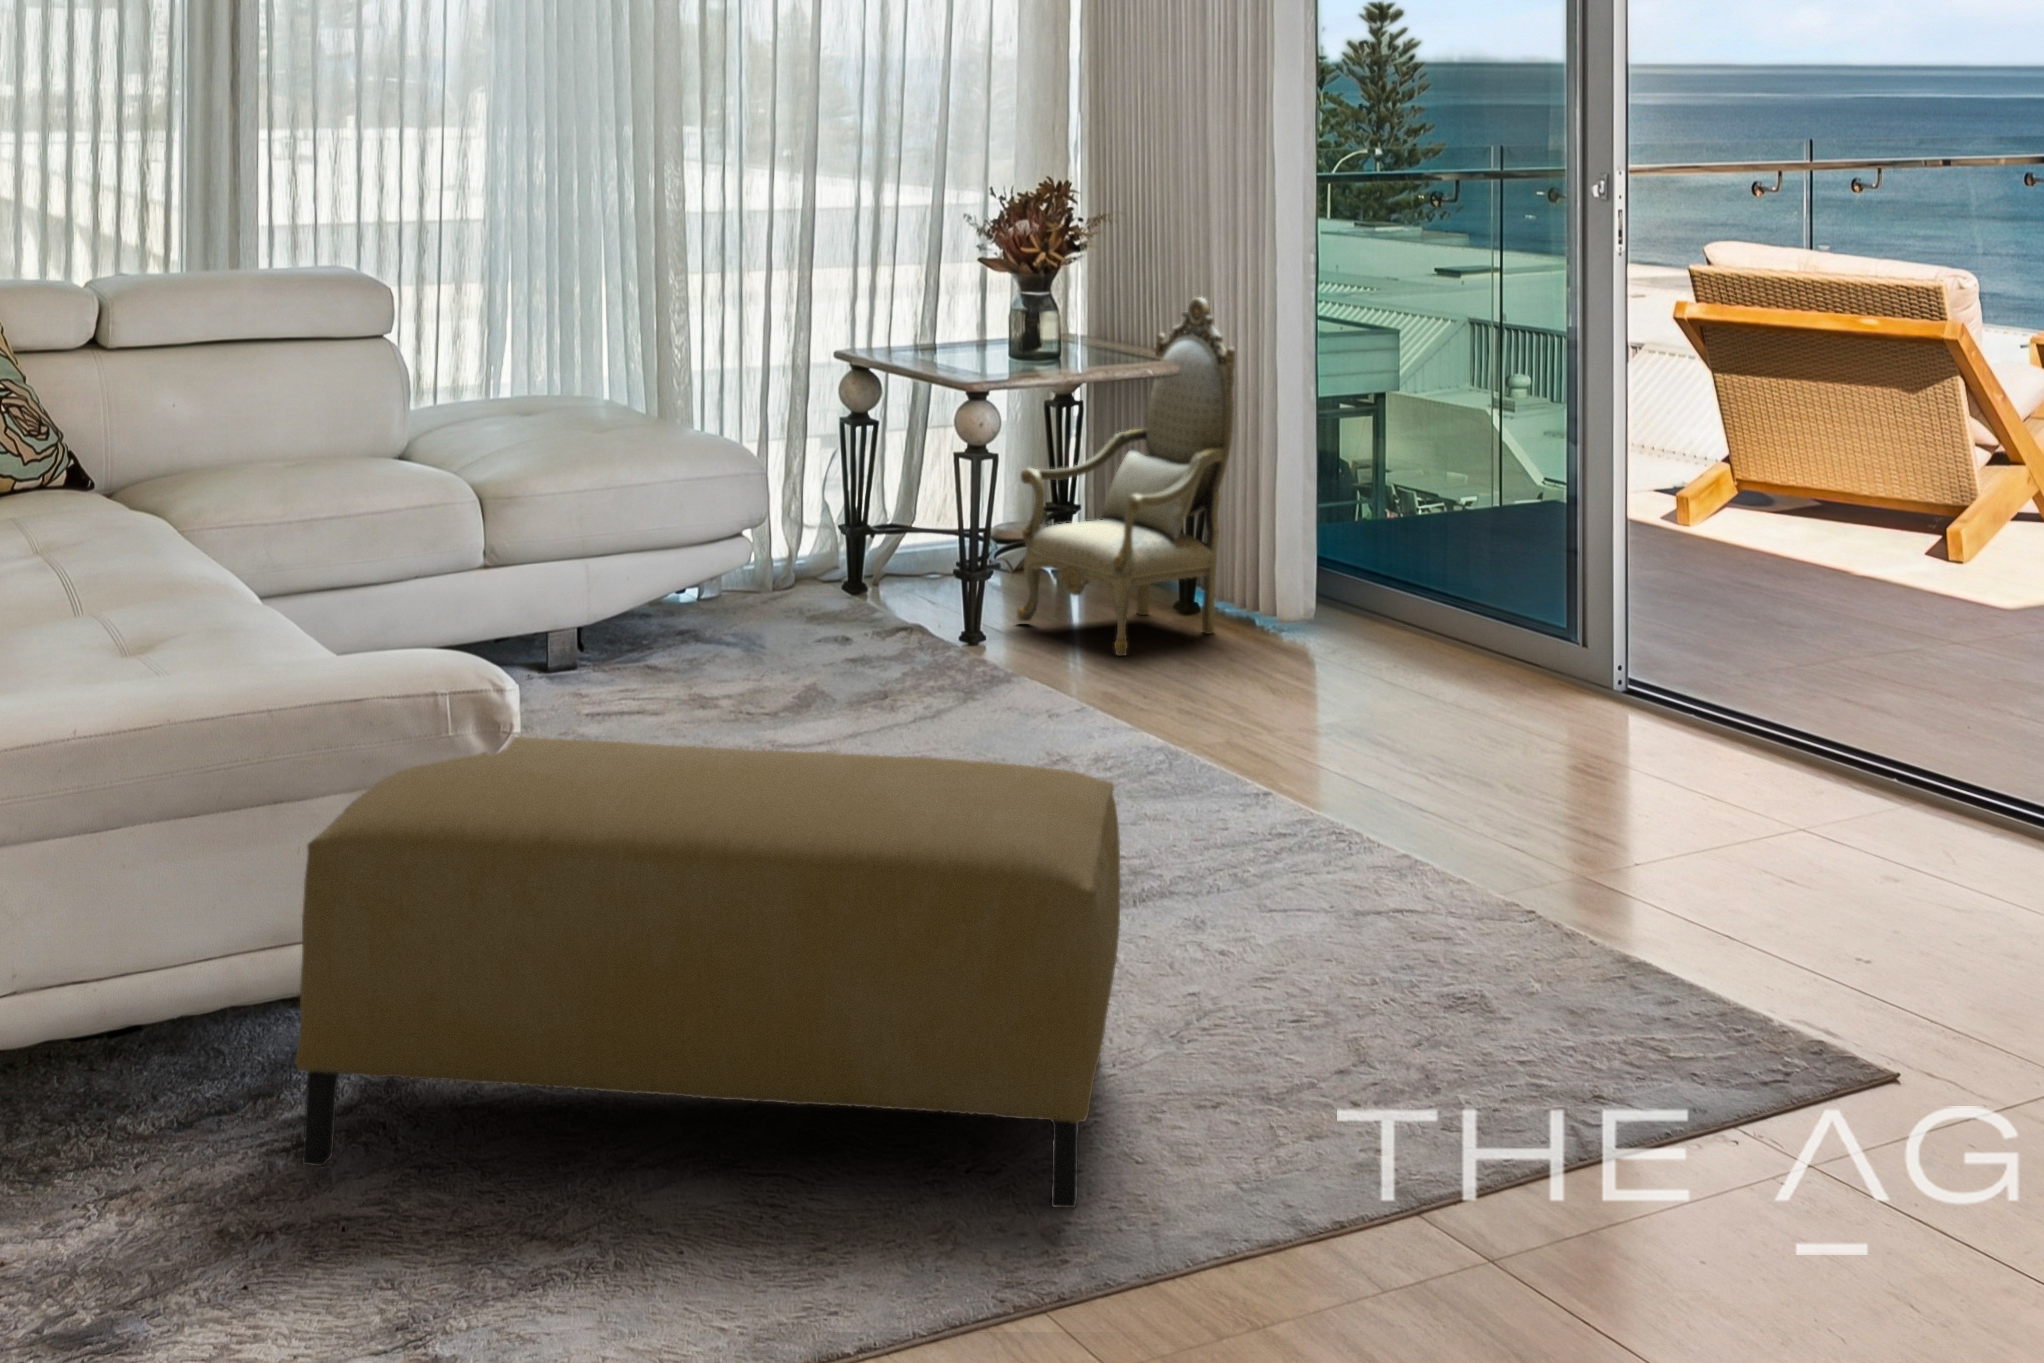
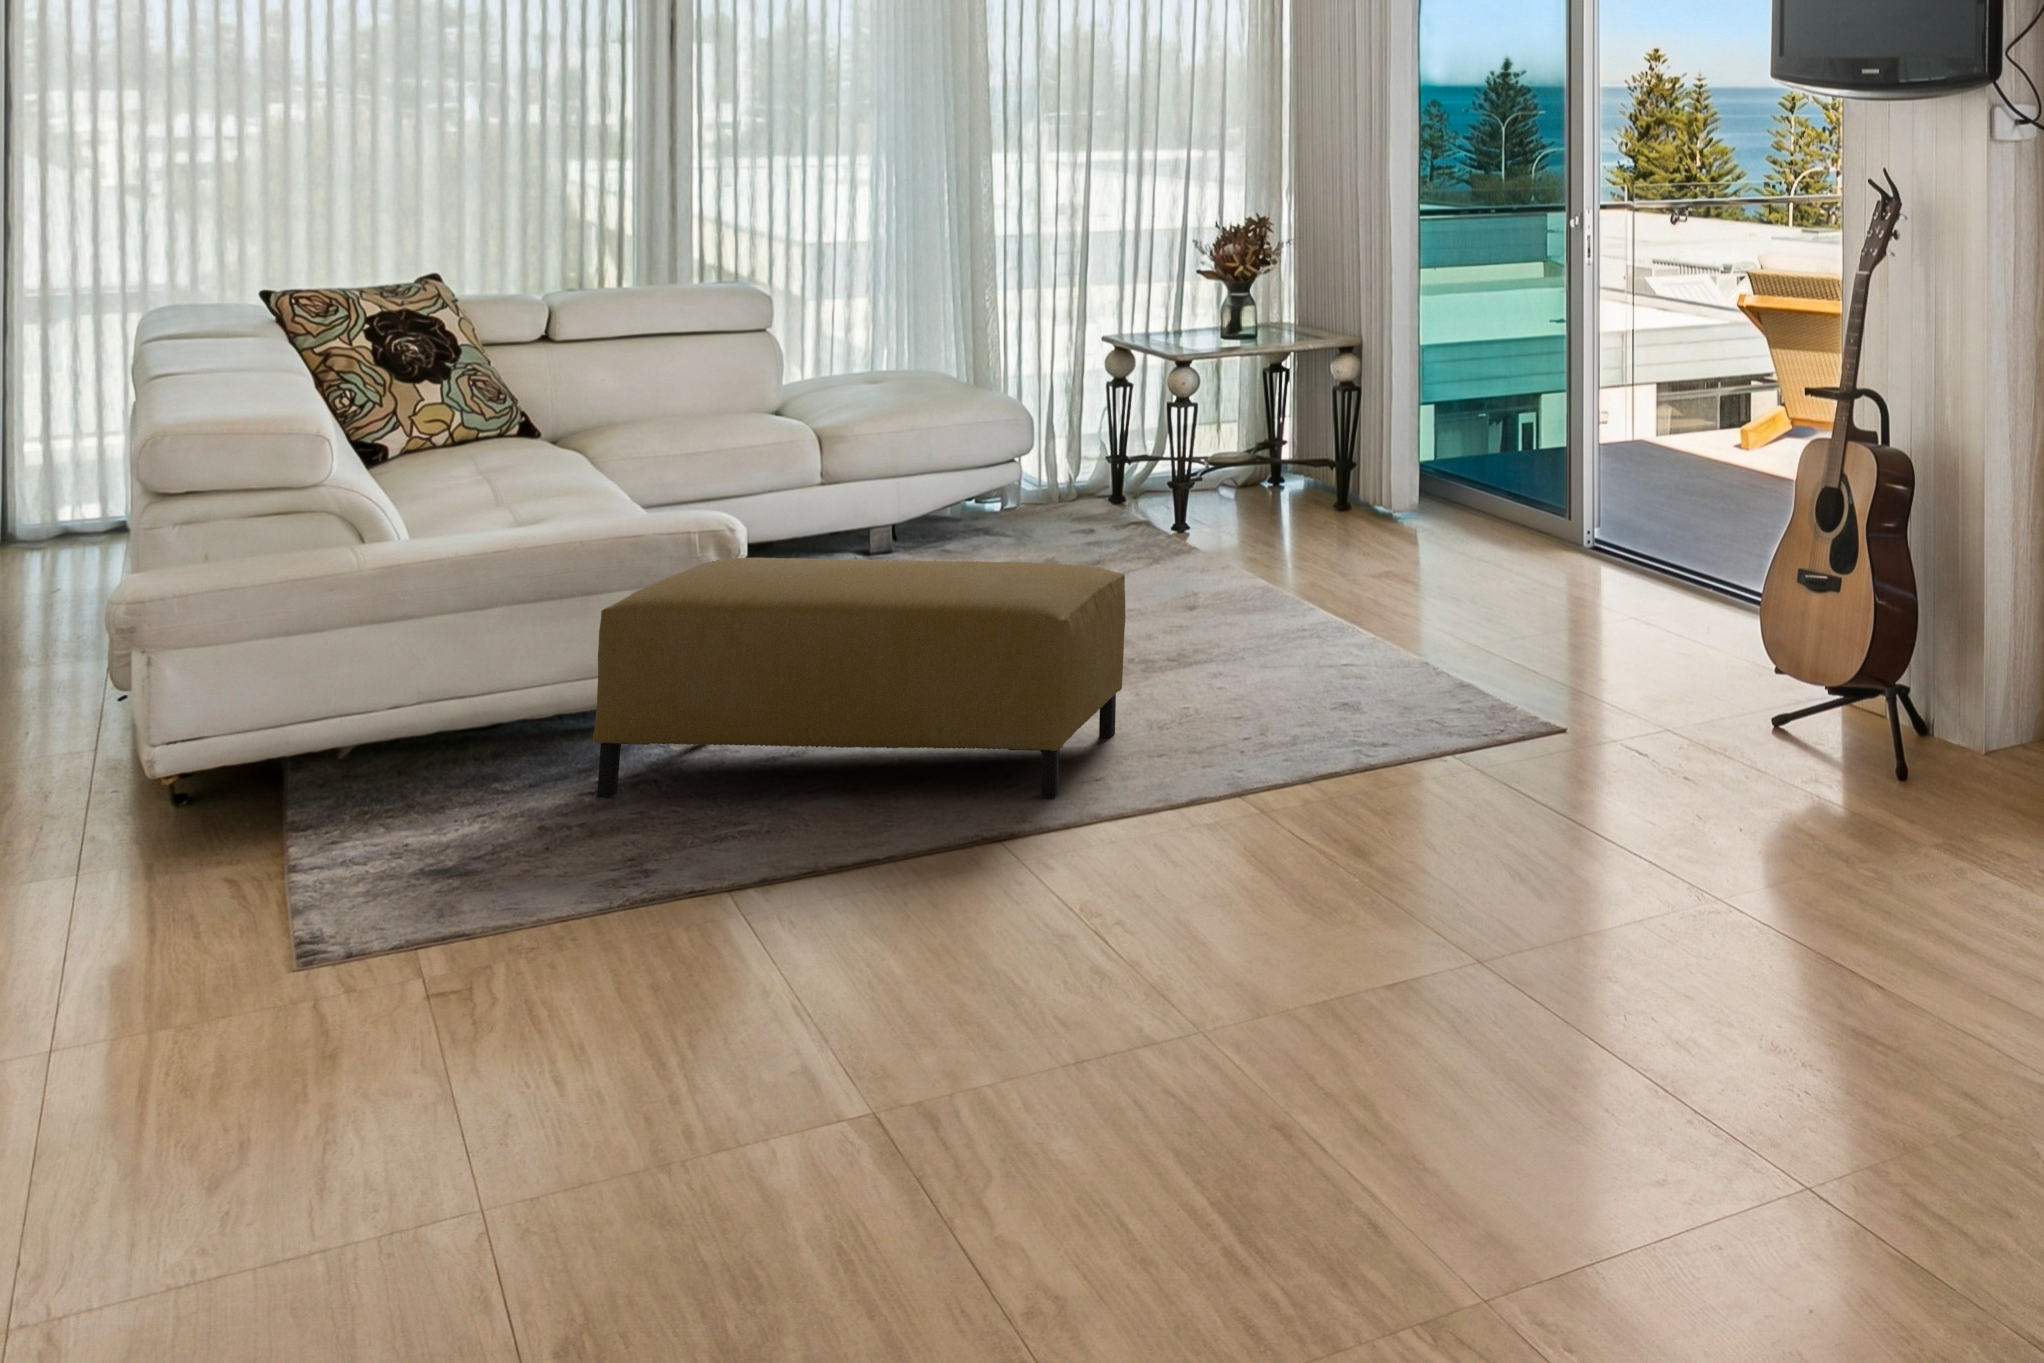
armchair: present [1017,297,1235,656] -> none [1216,211,1364,534]

